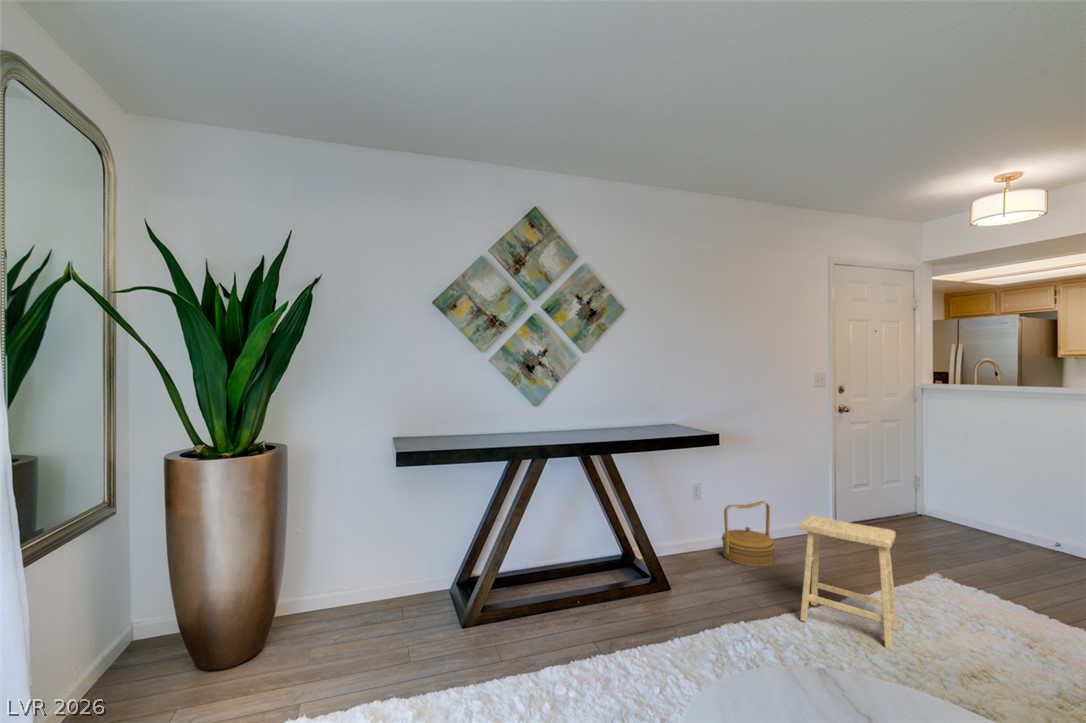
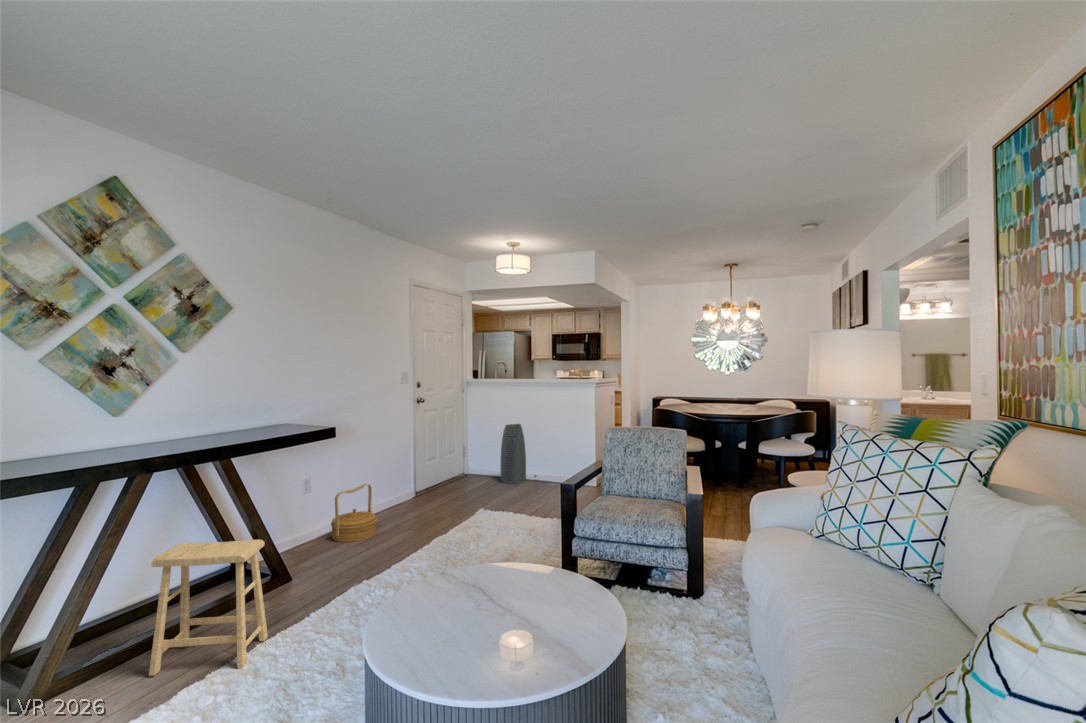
air purifier: none [983,454,1038,550] -> present [500,424,526,484]
footstool: present [800,515,898,650] -> present [149,539,268,676]

